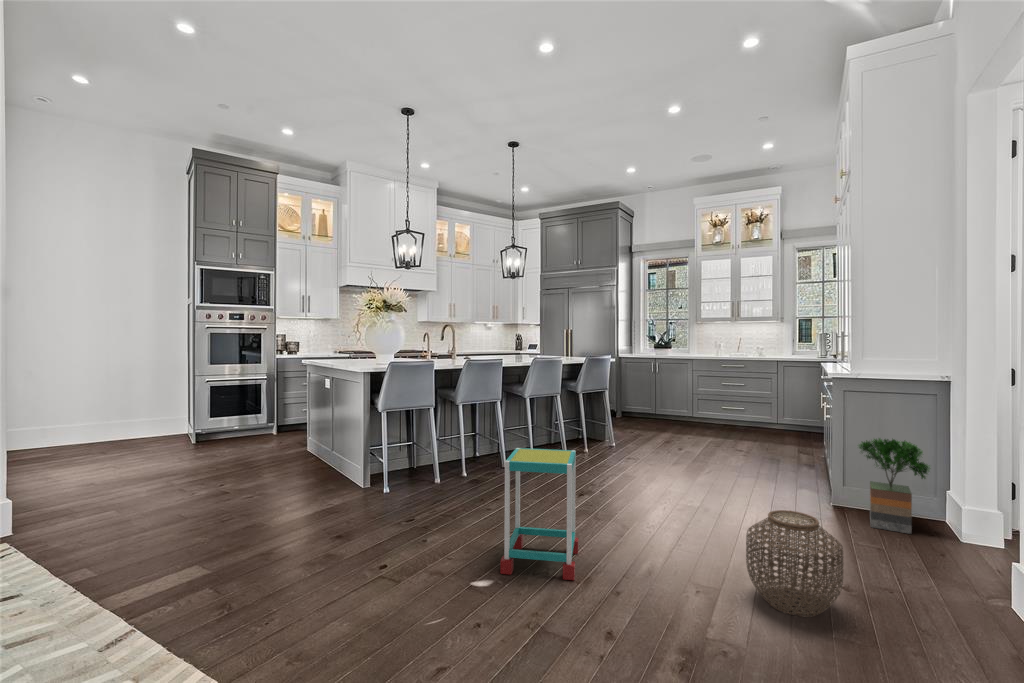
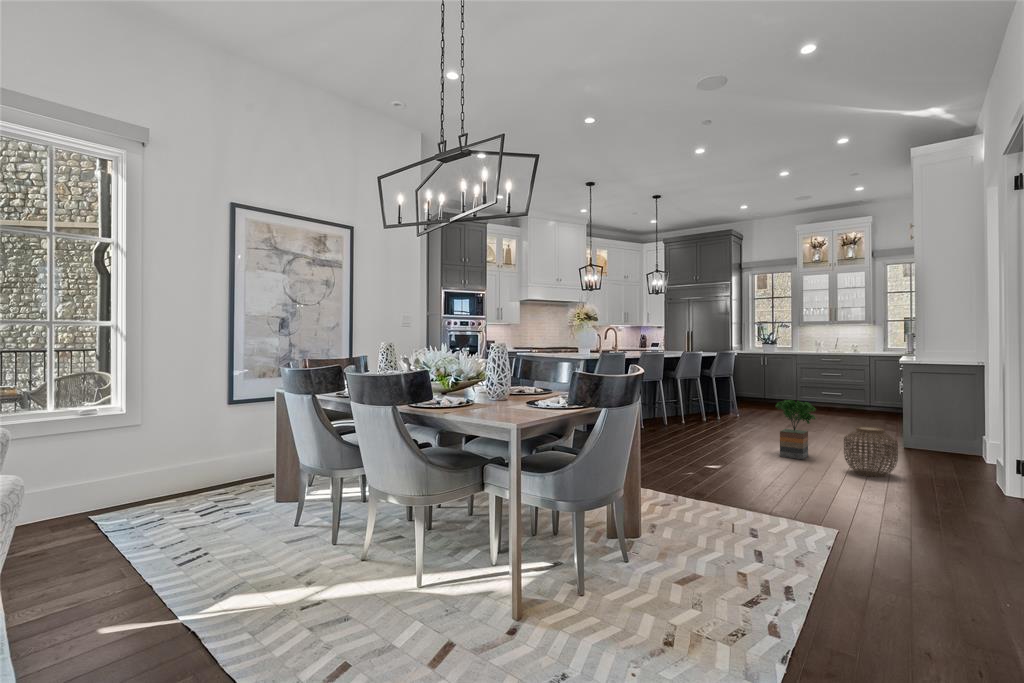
potted tree: present [859,438,930,534] -> present [776,400,816,459]
side table: present [500,448,578,580] -> none [701,398,745,464]

